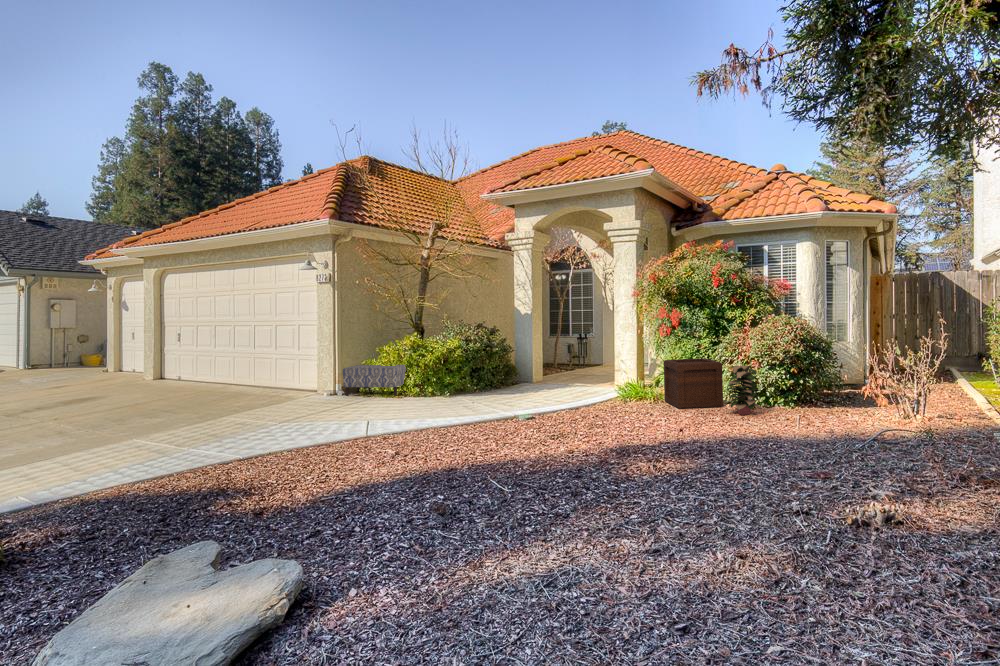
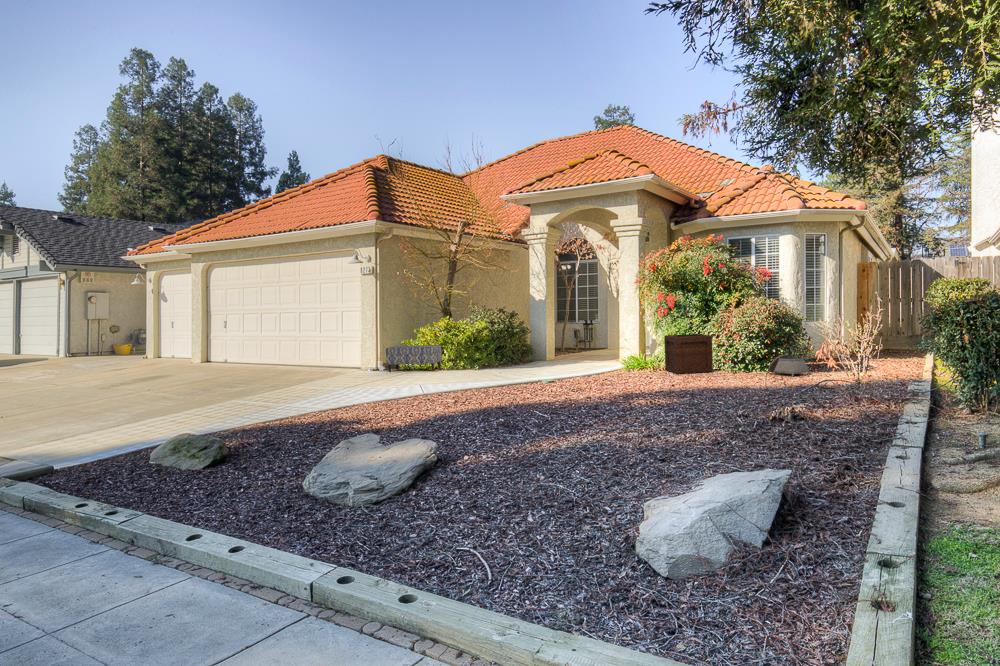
decorative plant: present [727,366,761,415] -> none [714,337,743,376]
basket: none [794,388,849,418] -> present [769,355,811,377]

